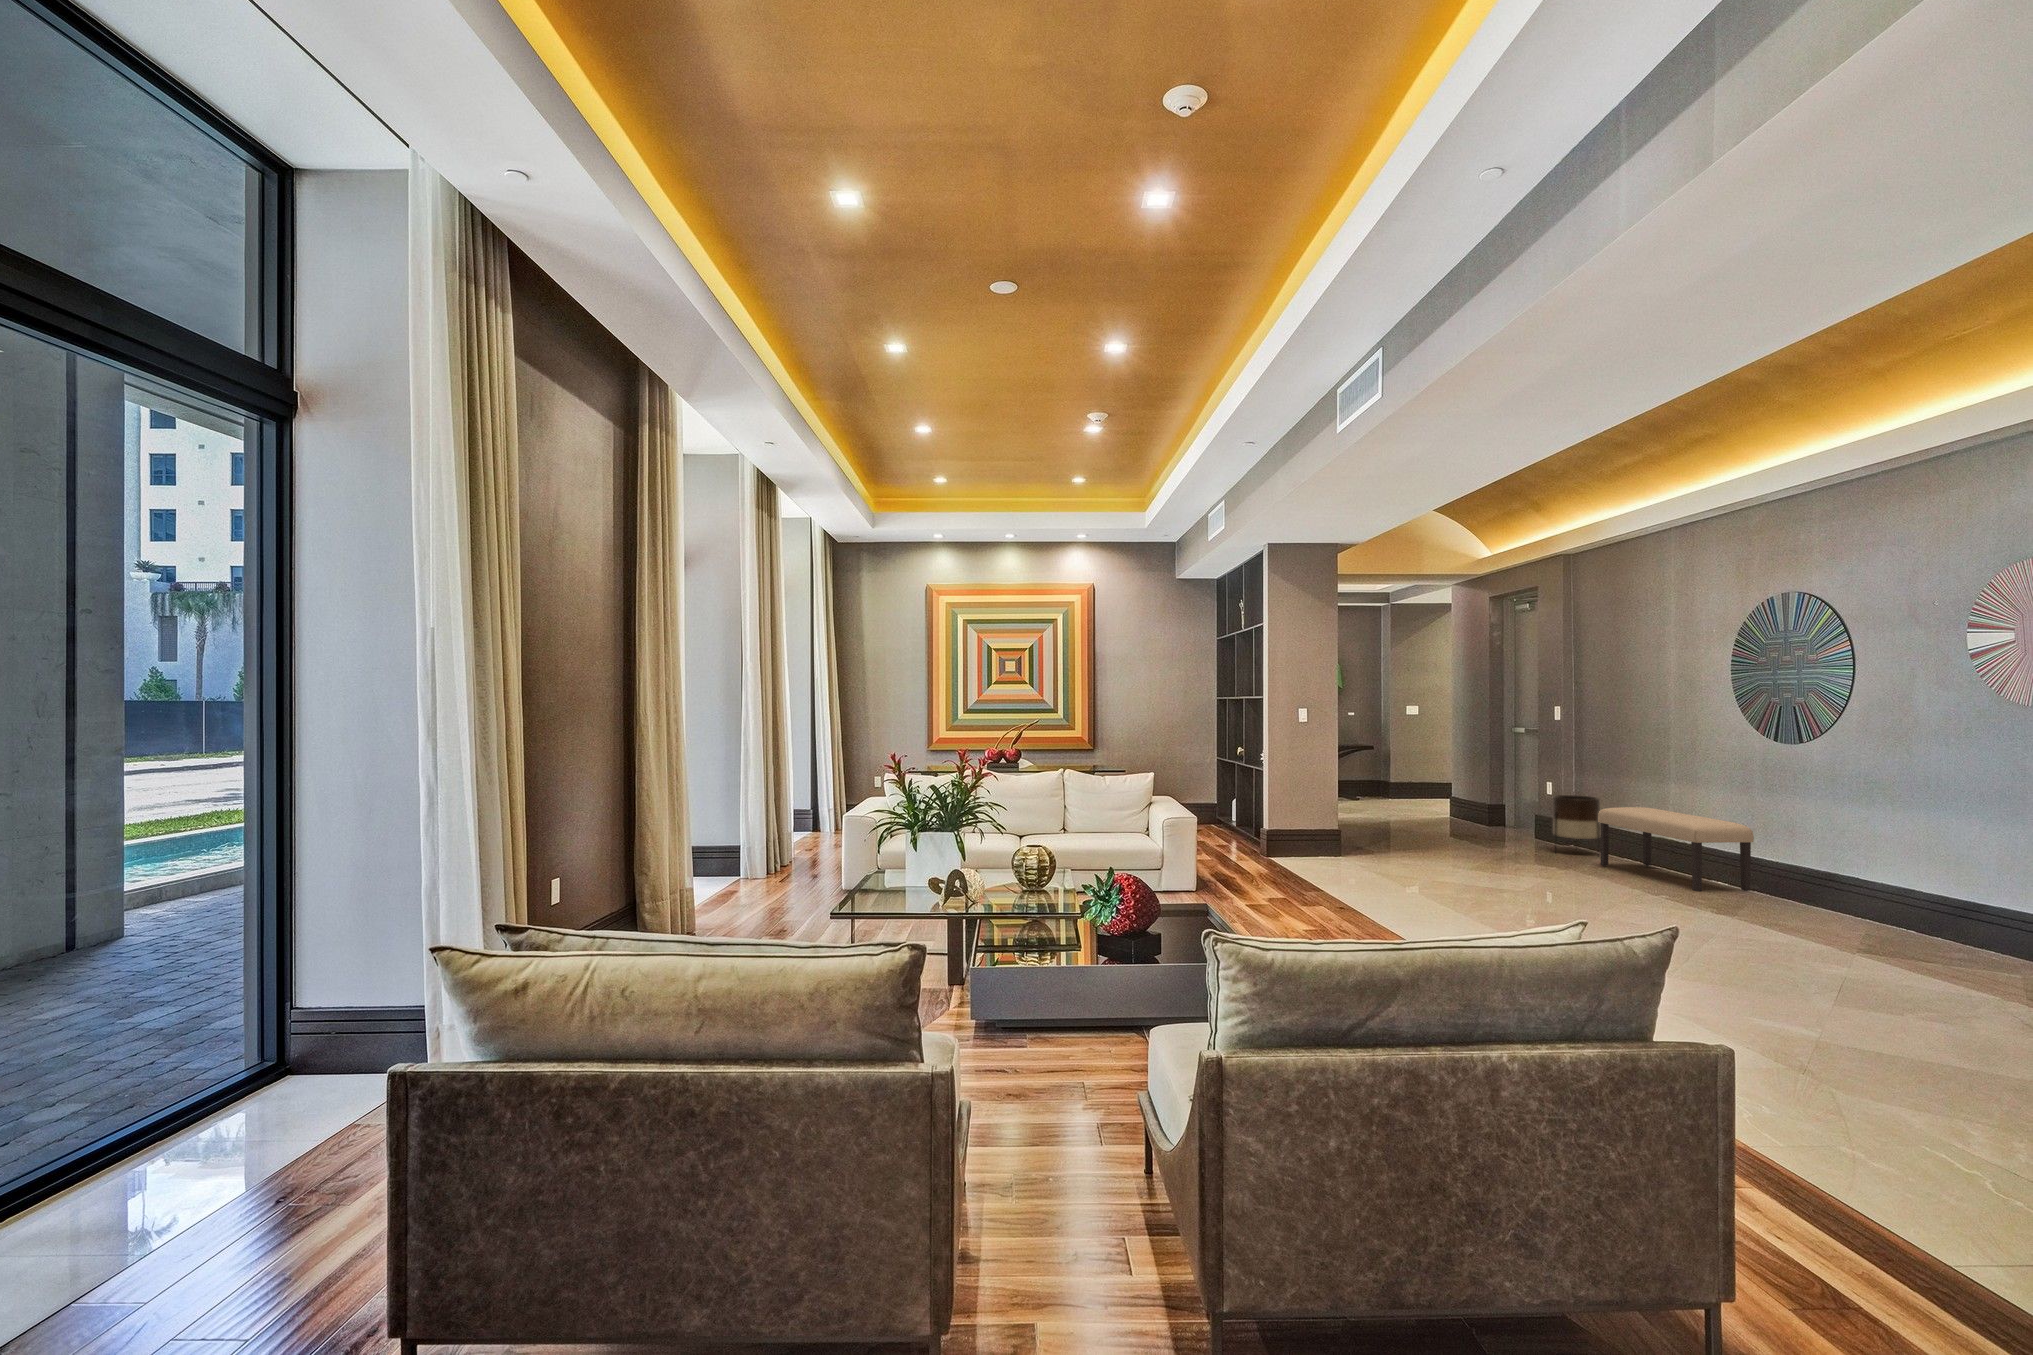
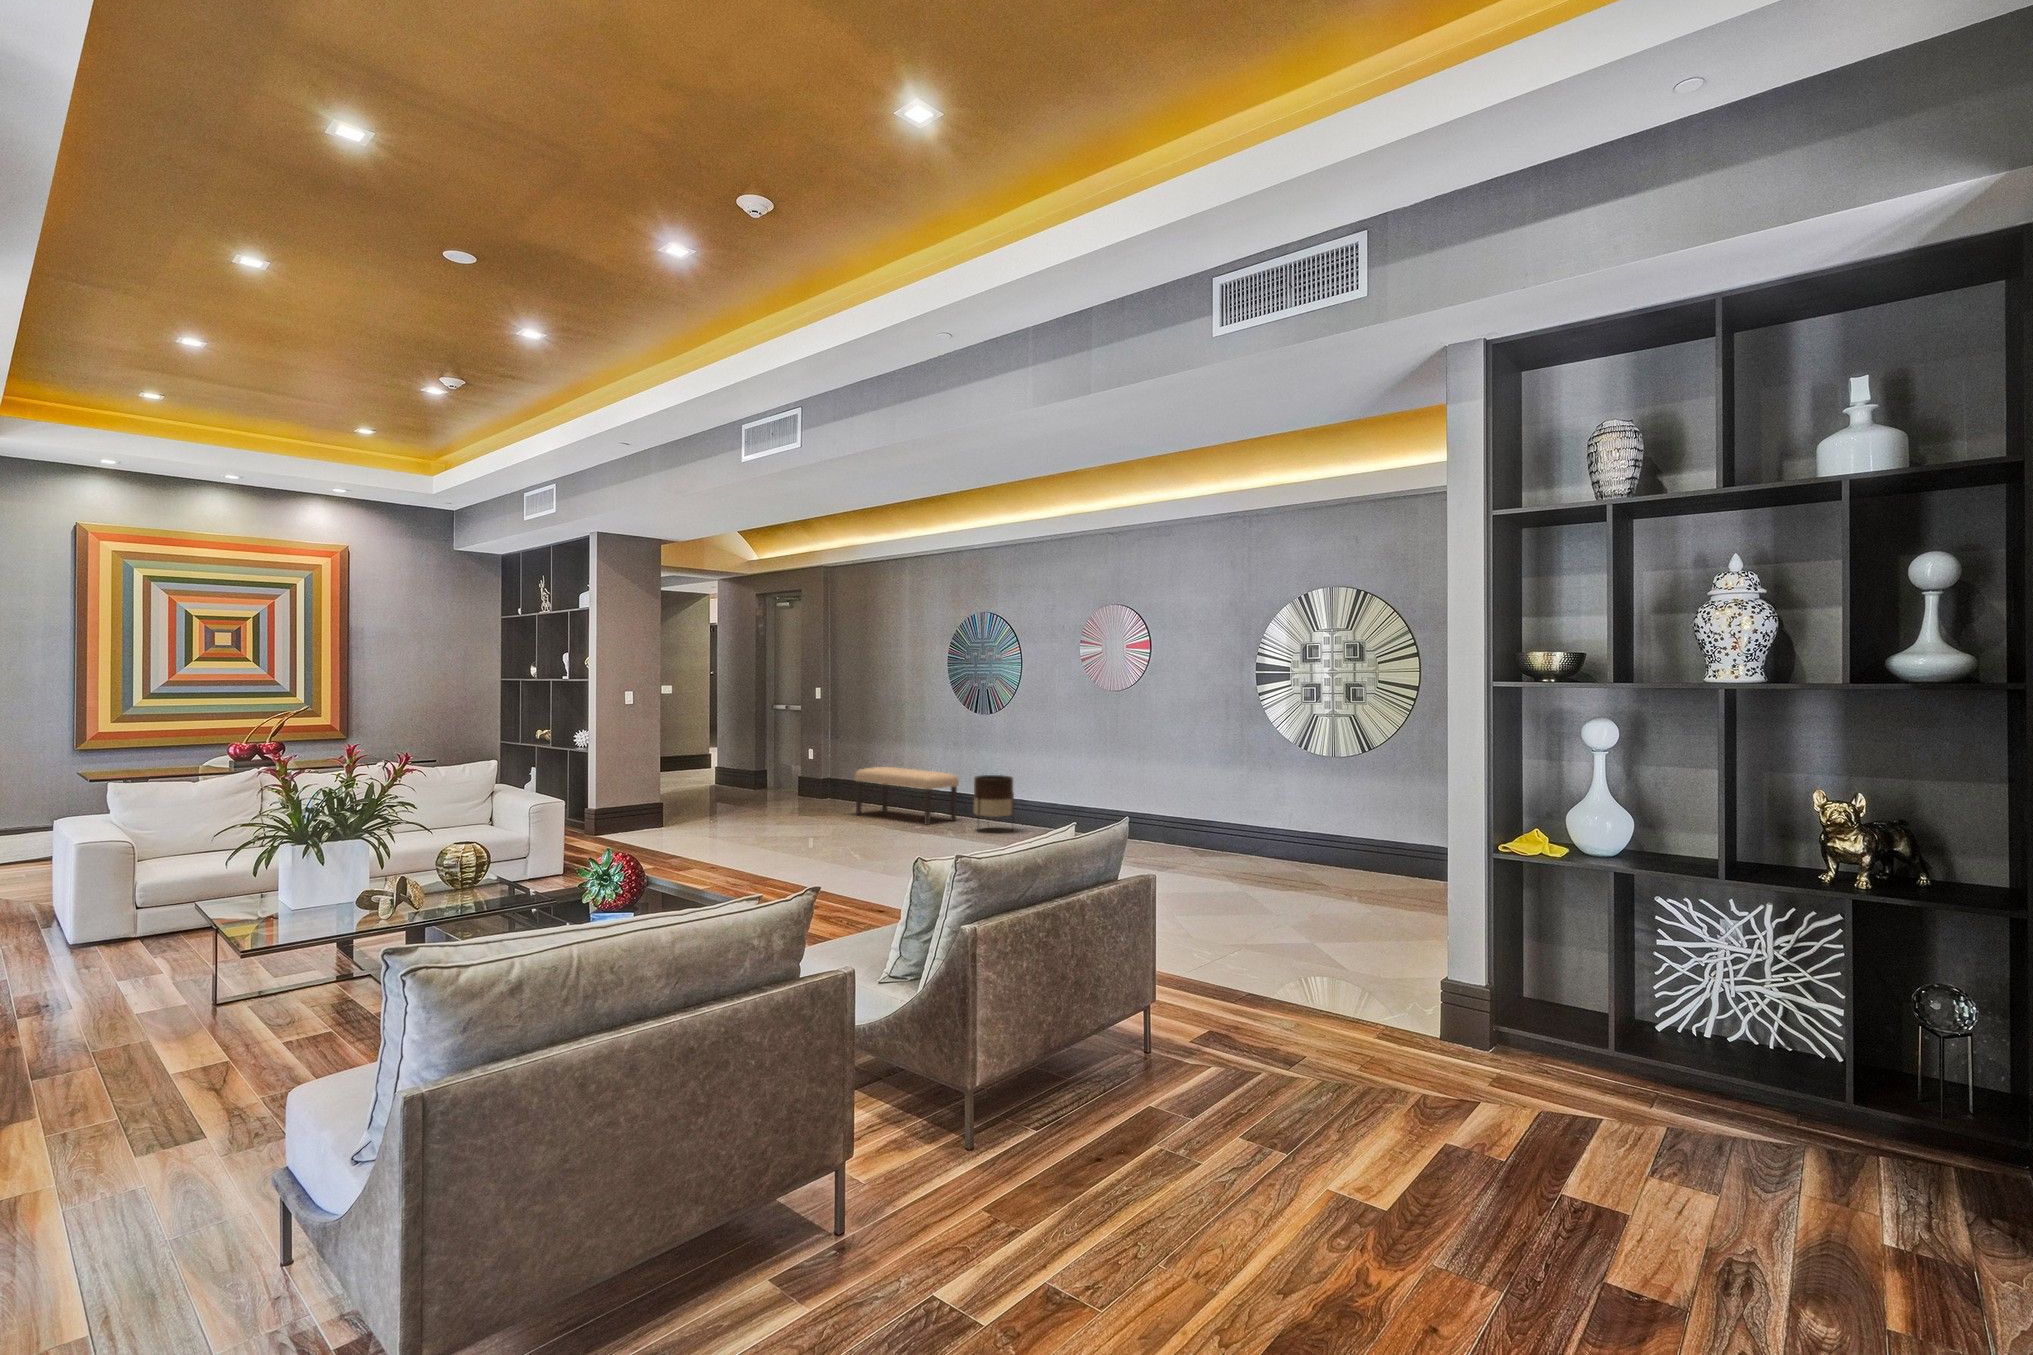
planter: present [1553,795,1600,840] -> present [974,775,1014,817]

